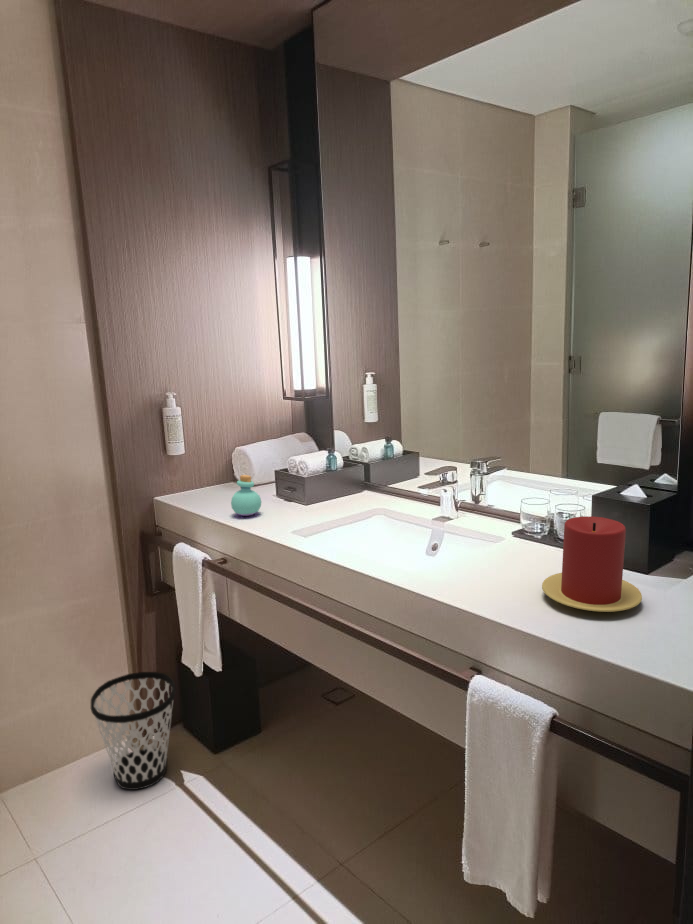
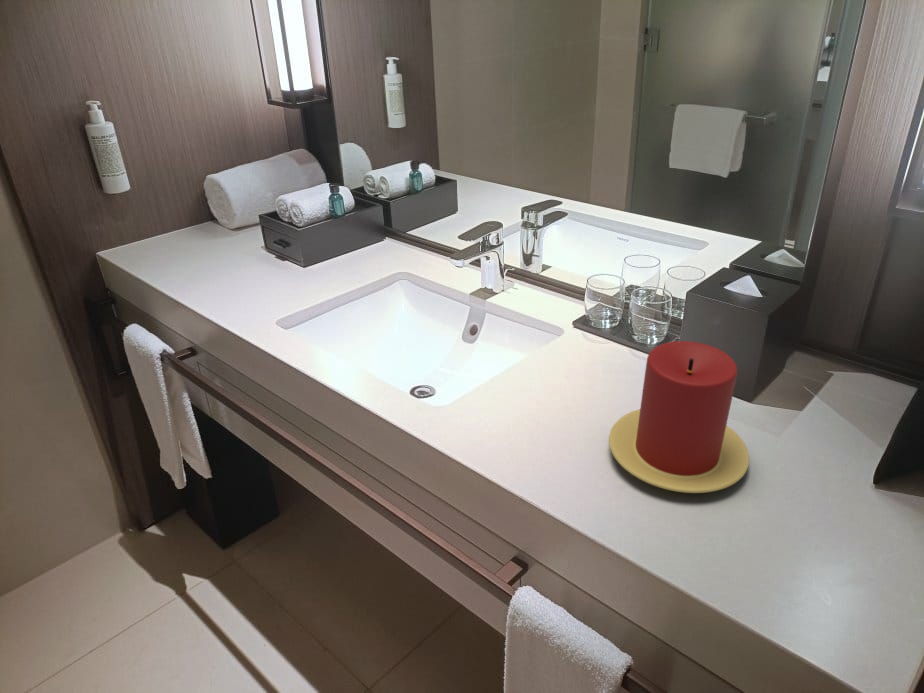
perfume bottle: present [231,475,261,516] -> none [192,232,236,289]
wastebasket: present [91,672,176,790] -> none [51,466,165,601]

